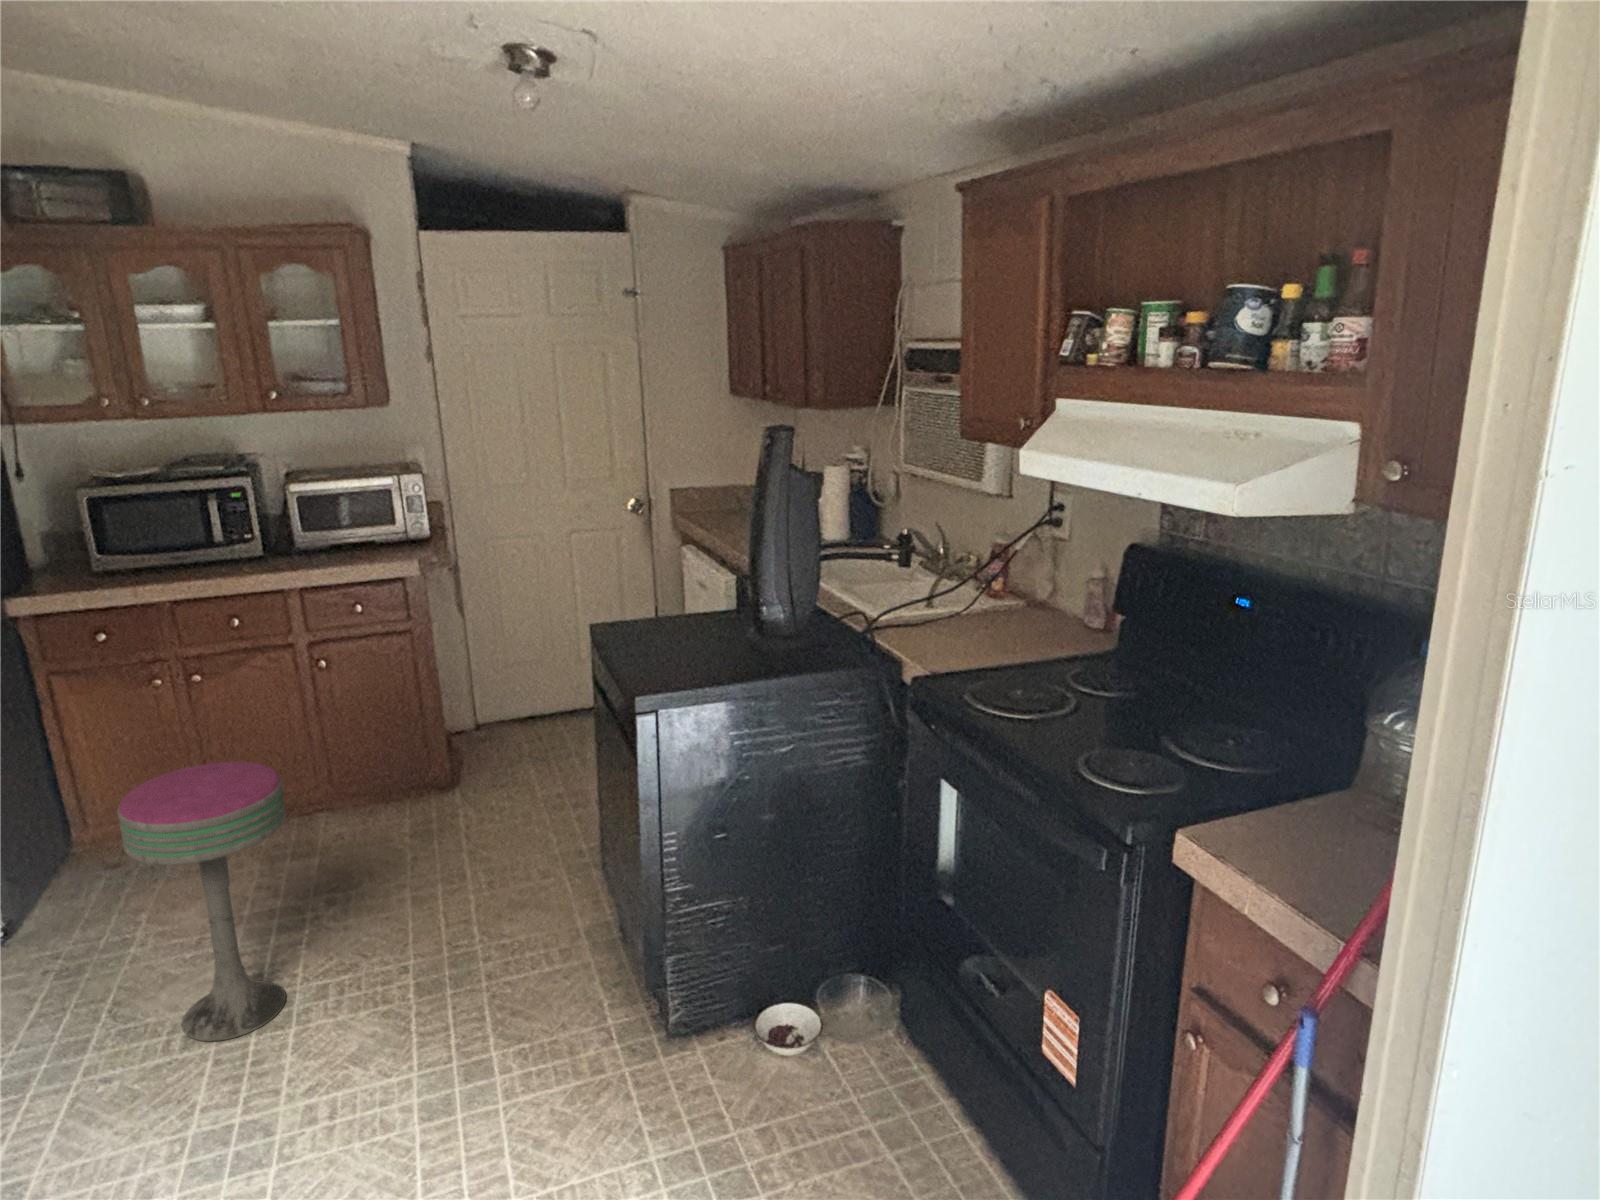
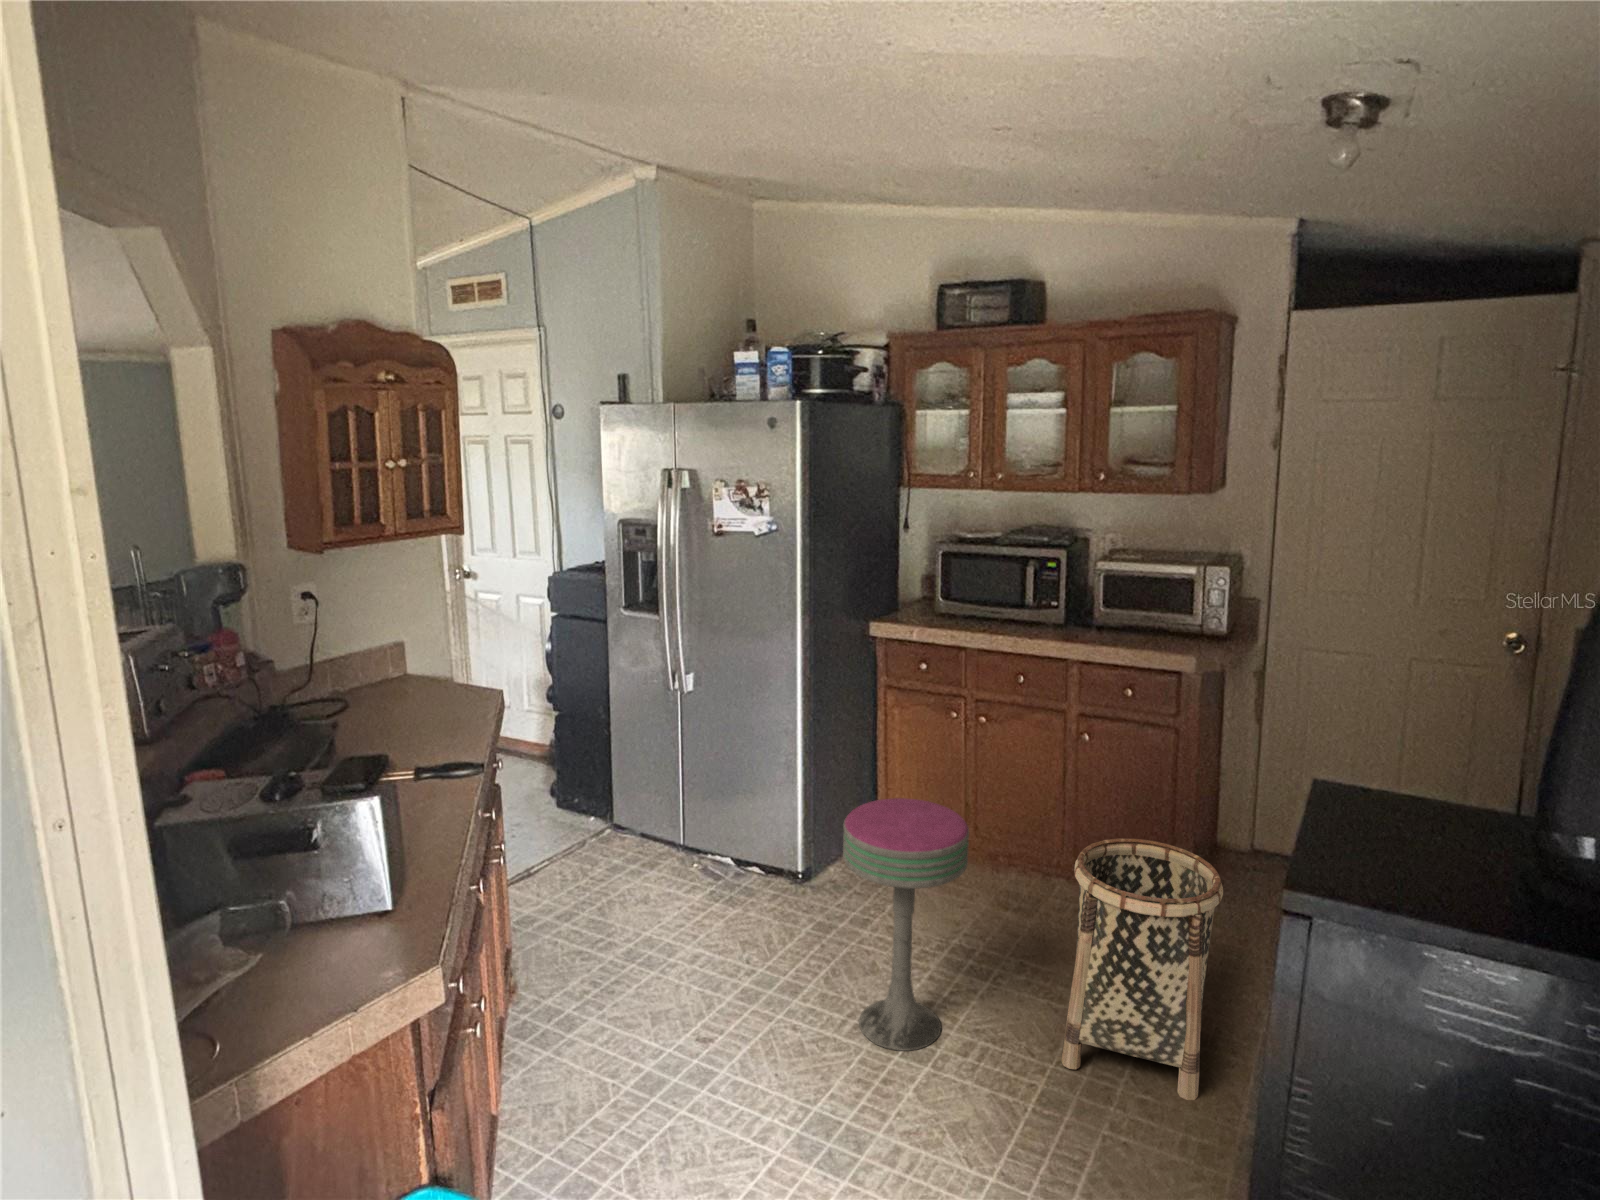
basket: none [390,726,541,957] -> present [1061,838,1223,1100]

